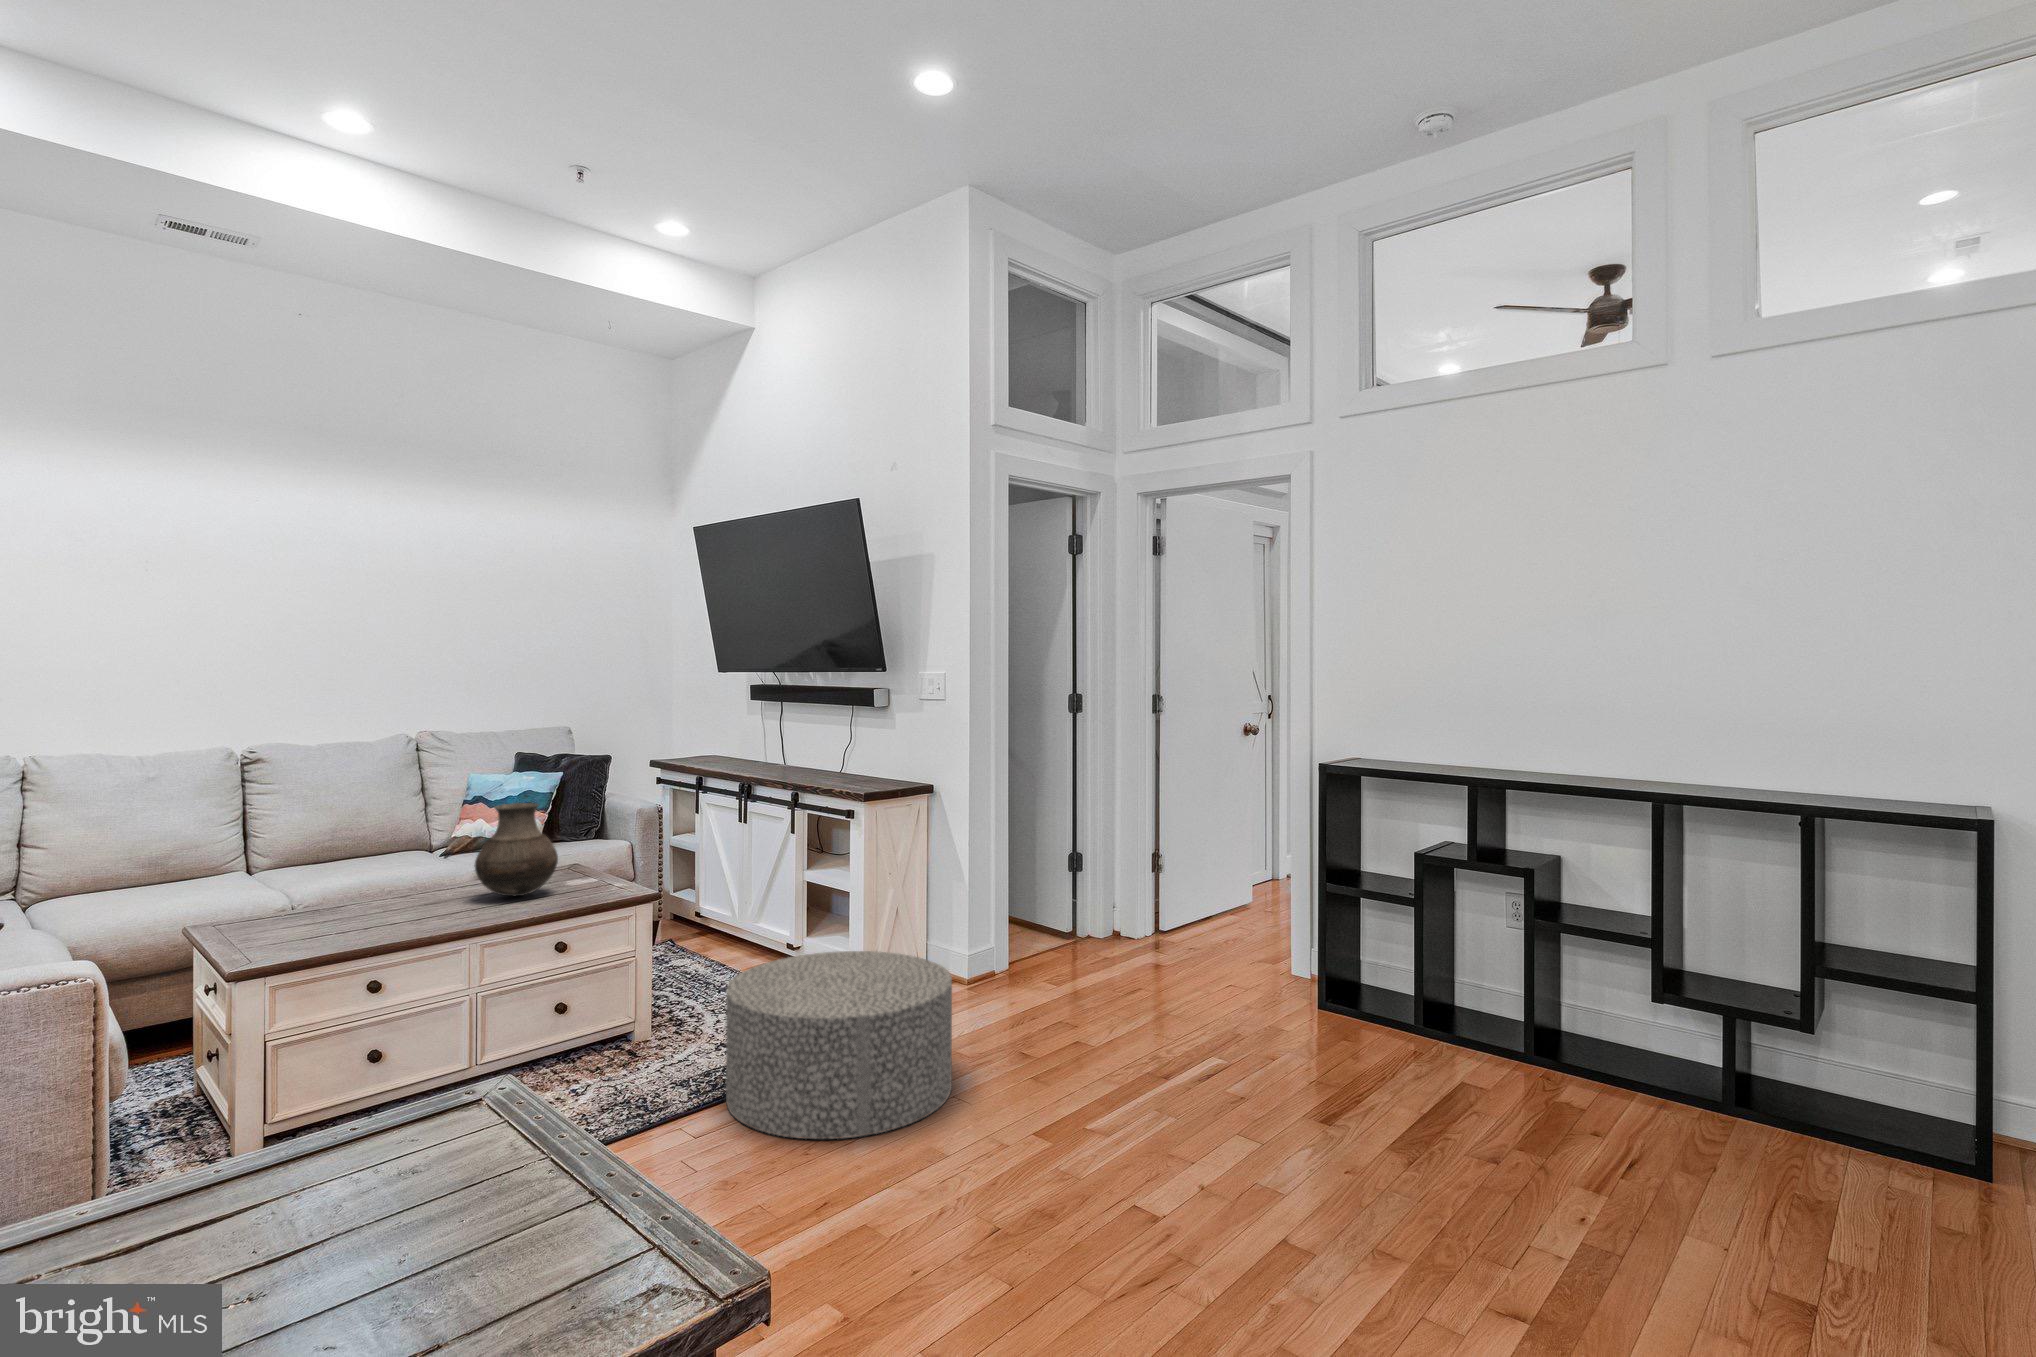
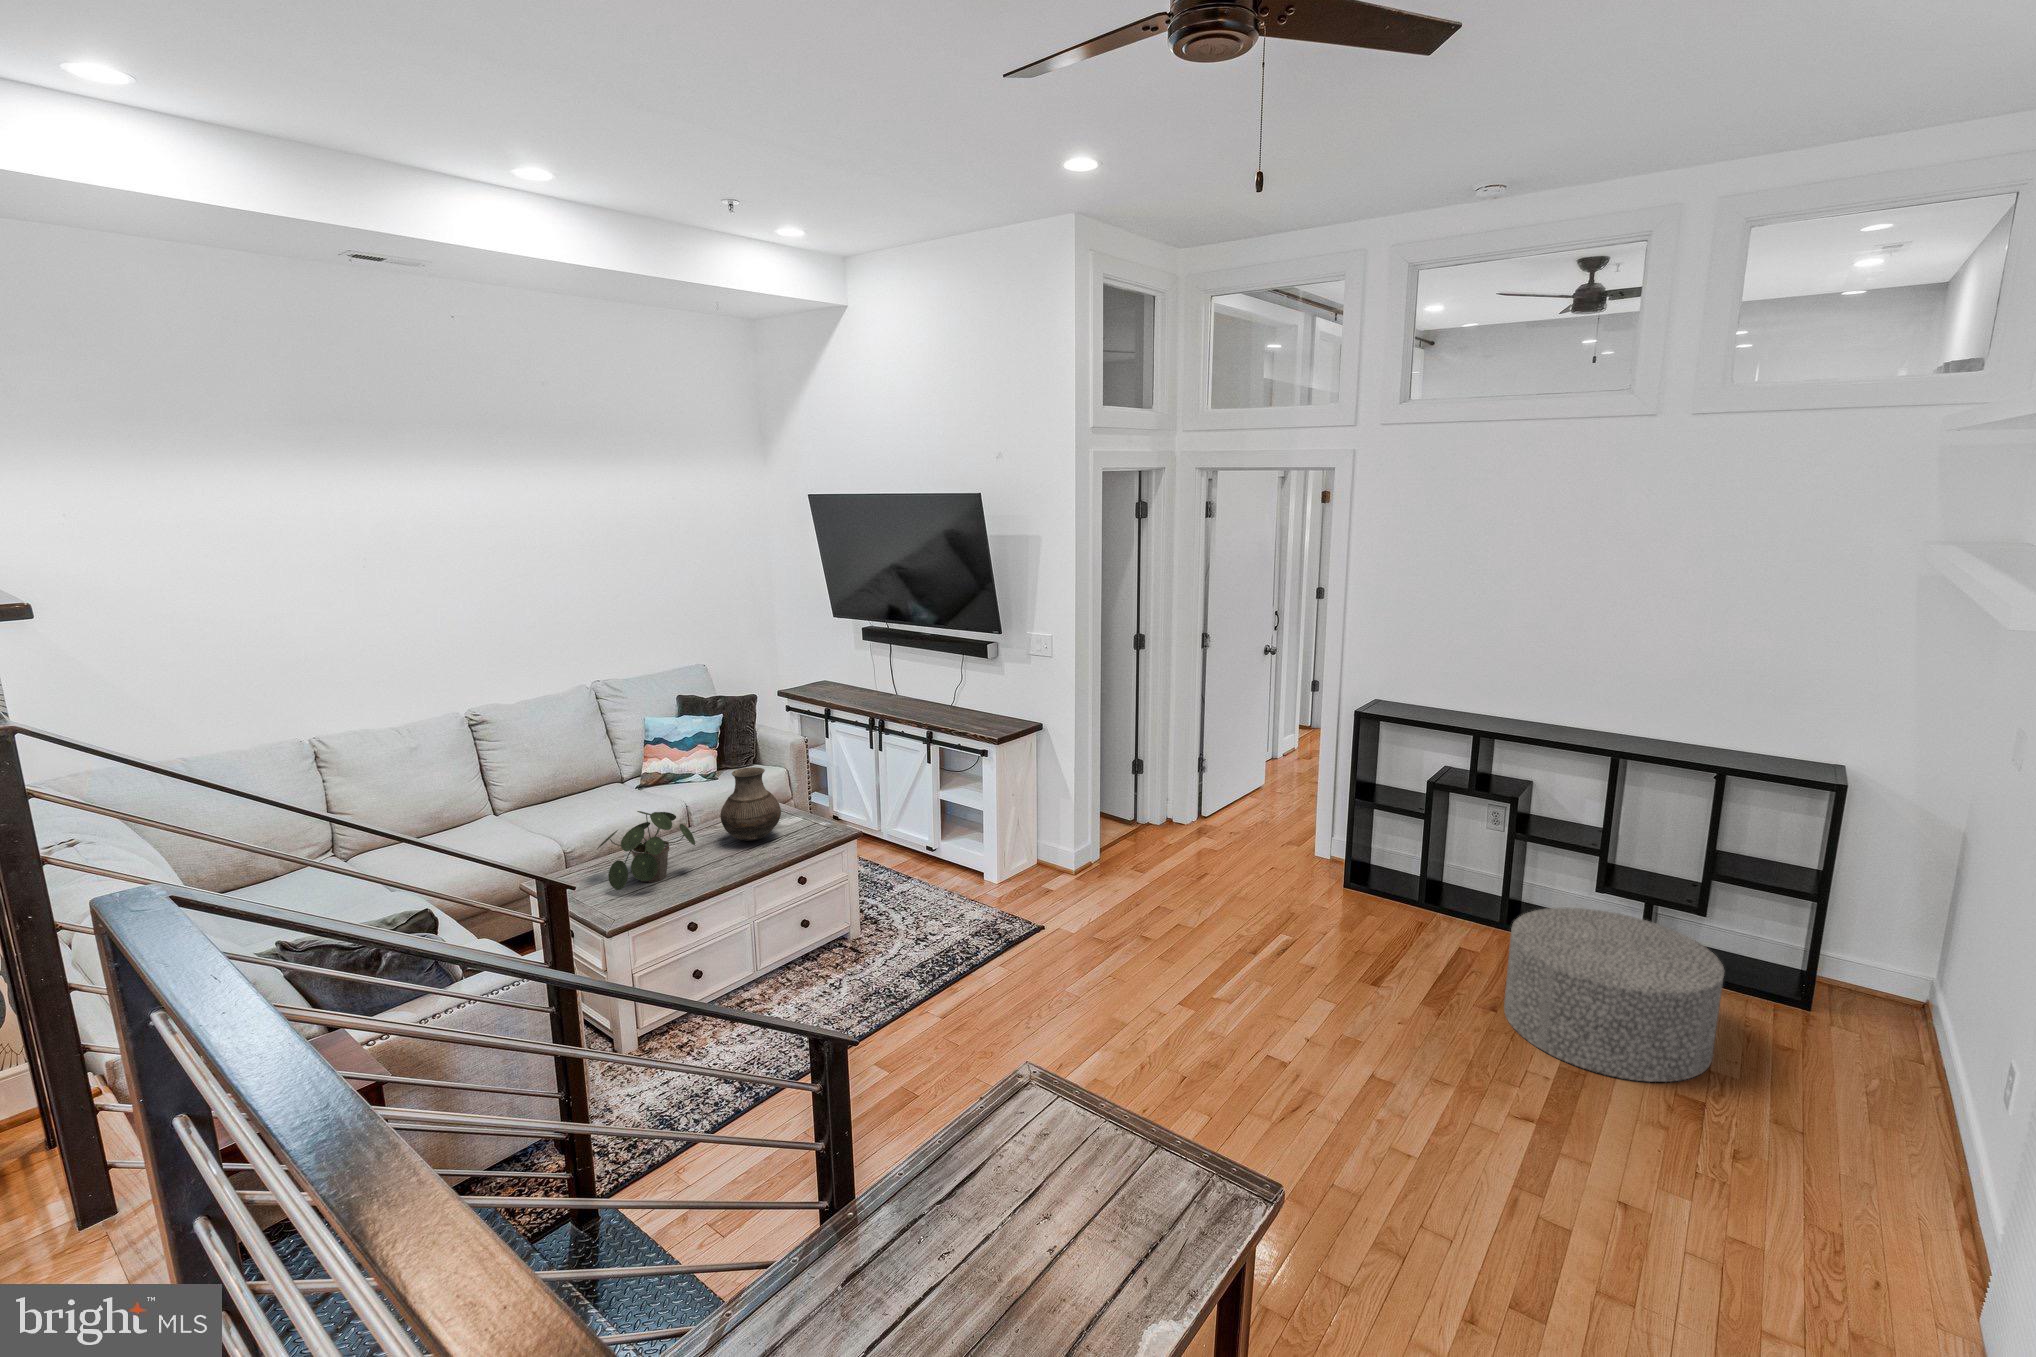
potted plant: none [280,834,416,931] -> present [597,811,695,890]
ottoman: present [726,951,952,1139] -> present [1504,908,1724,1082]

